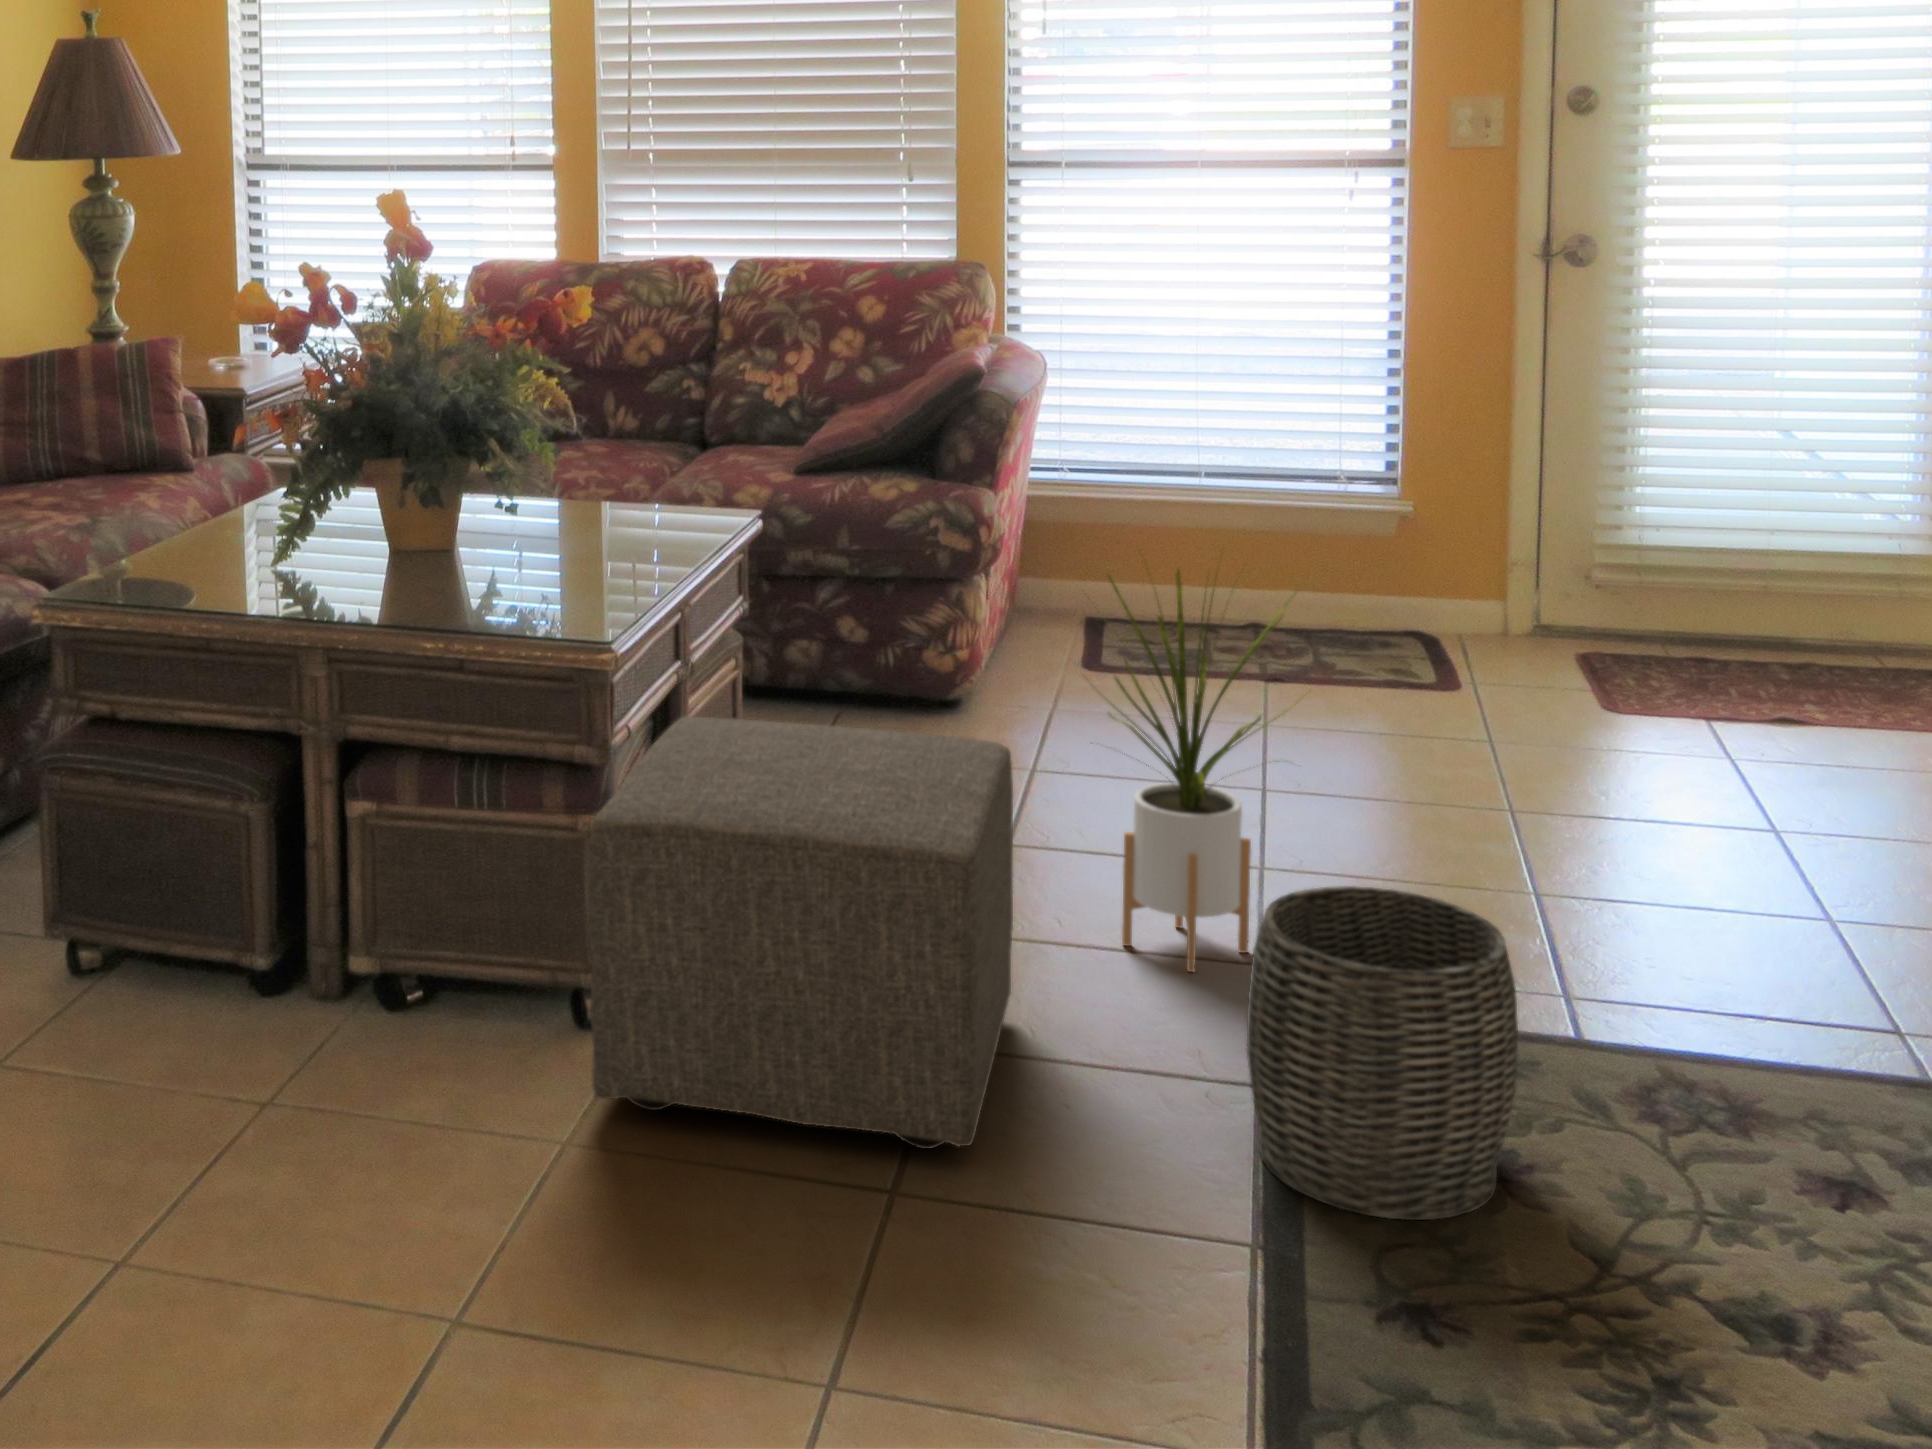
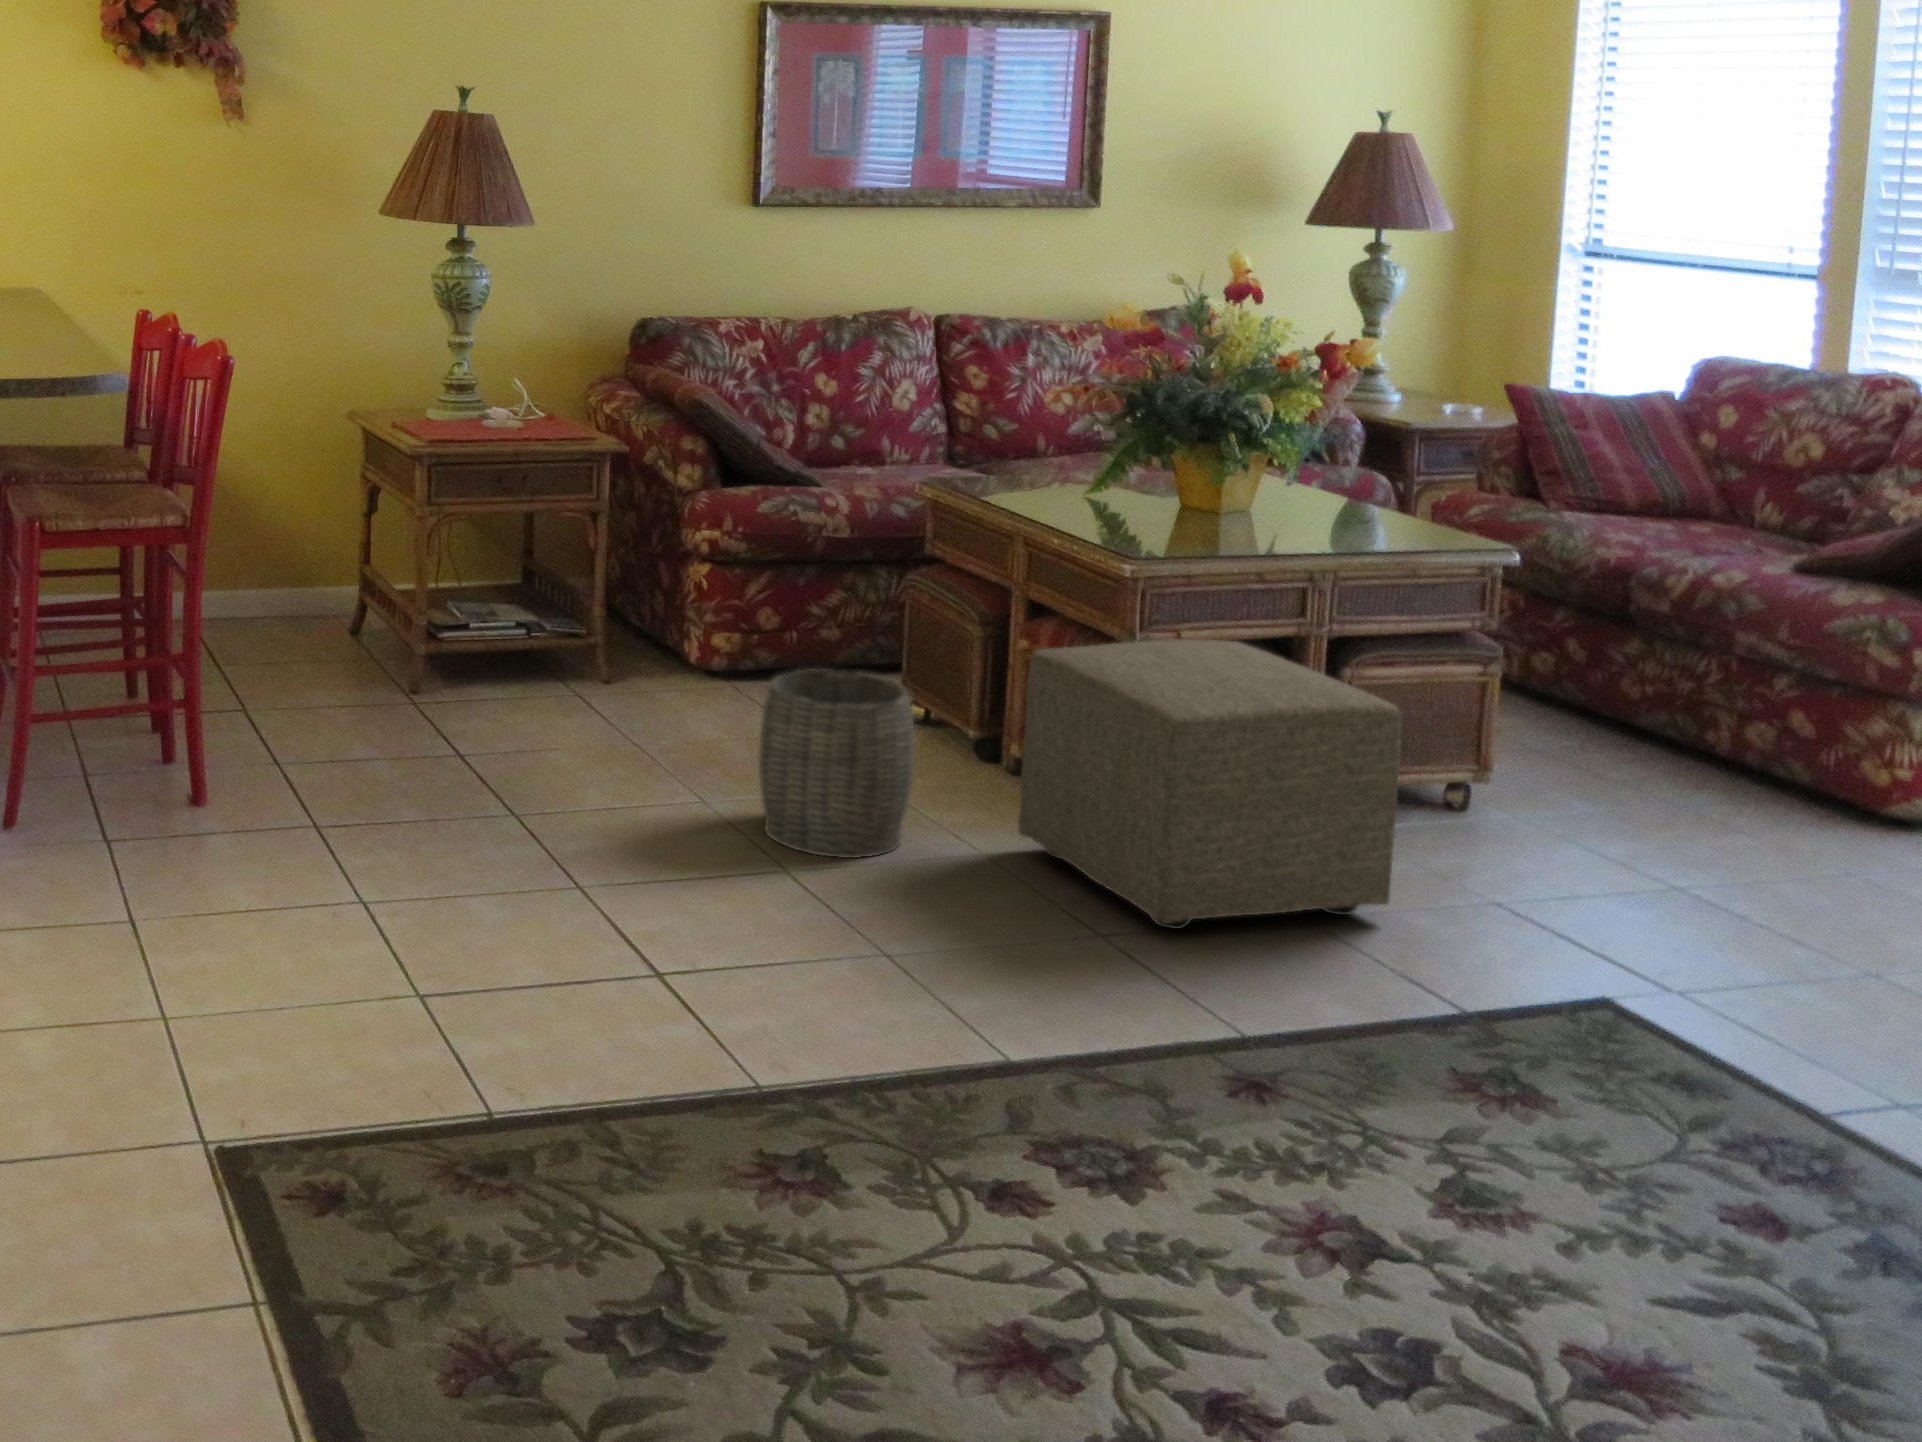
house plant: present [1092,570,1296,972] -> none [1534,604,1765,980]
woven basket: present [1247,886,1518,1220] -> present [759,669,915,858]

